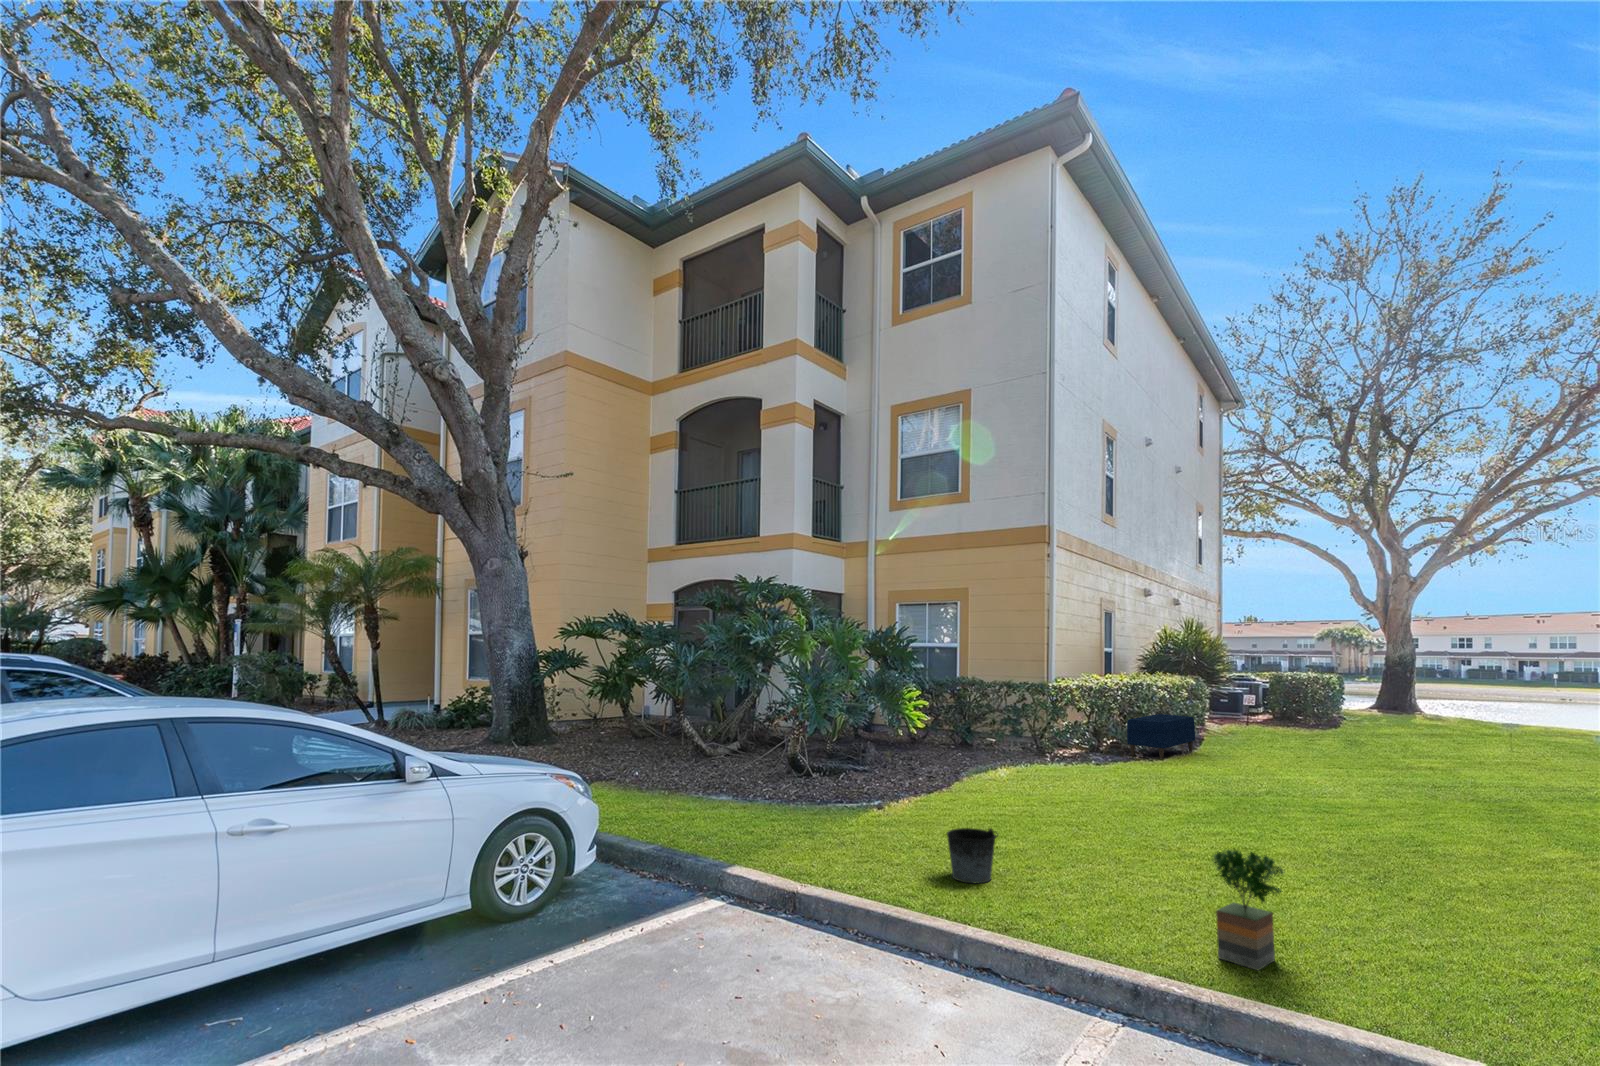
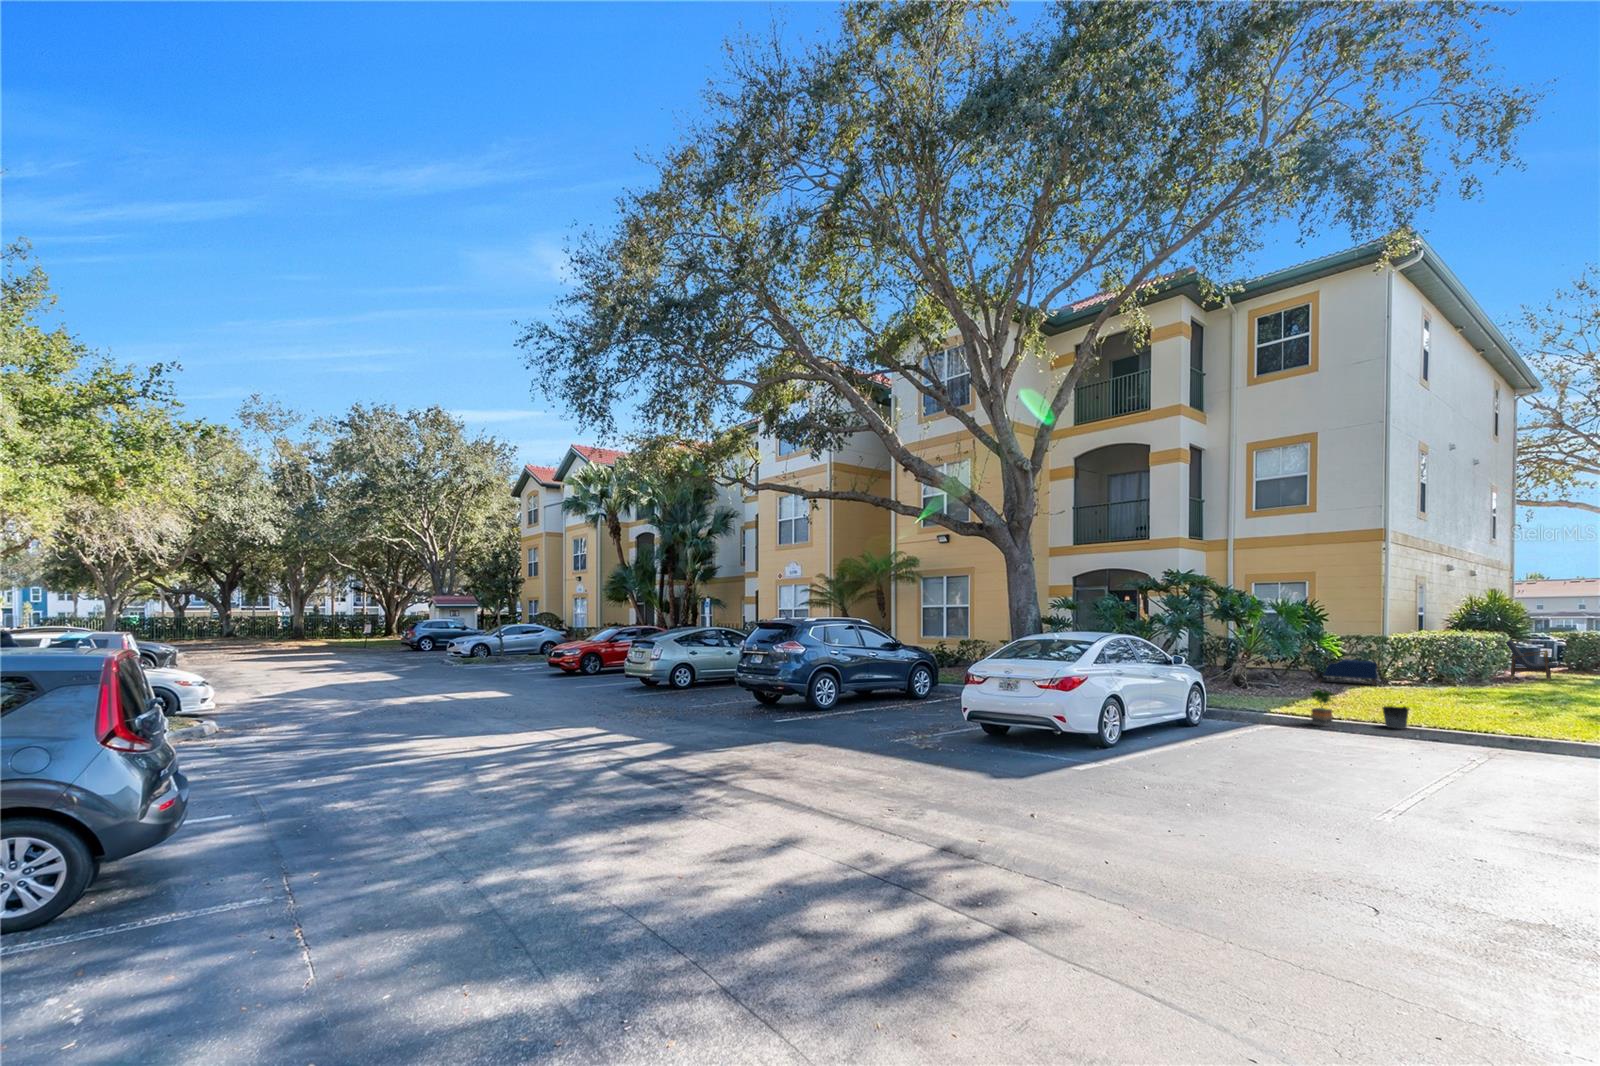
lounge chair: none [1203,684,1264,743] -> present [1506,640,1557,682]
bench: present [1127,714,1195,759] -> present [1318,659,1377,686]
potted tree: present [1212,850,1285,971] -> present [1311,690,1335,726]

